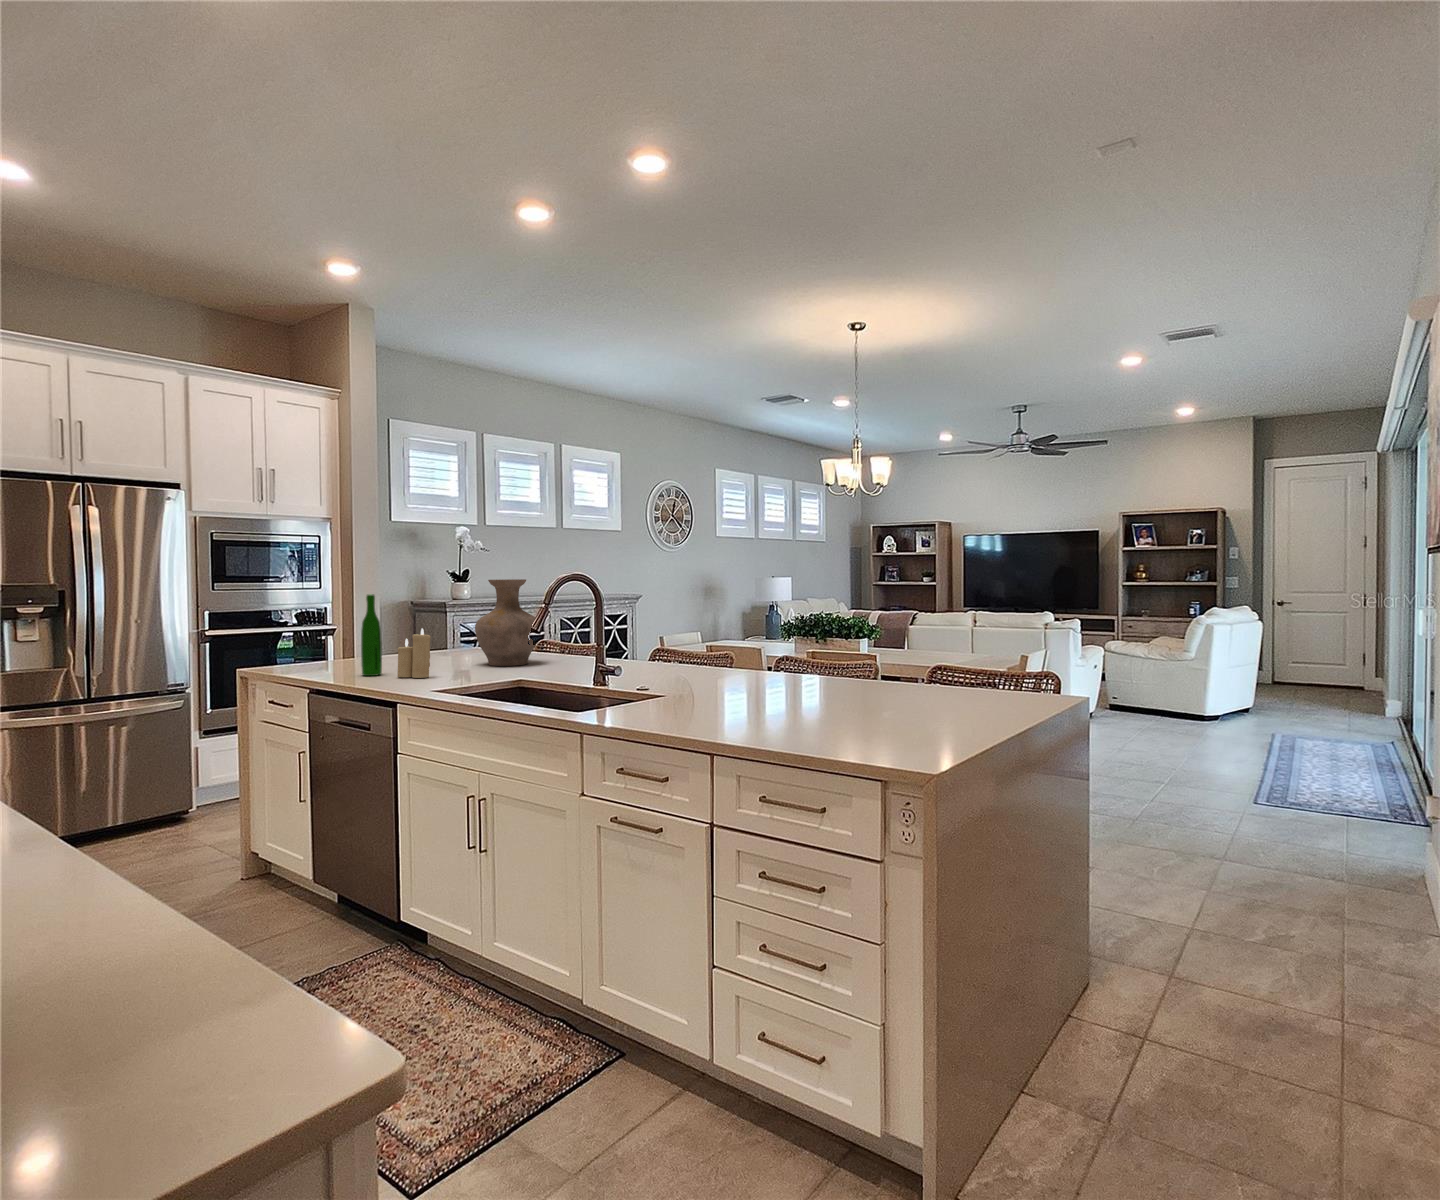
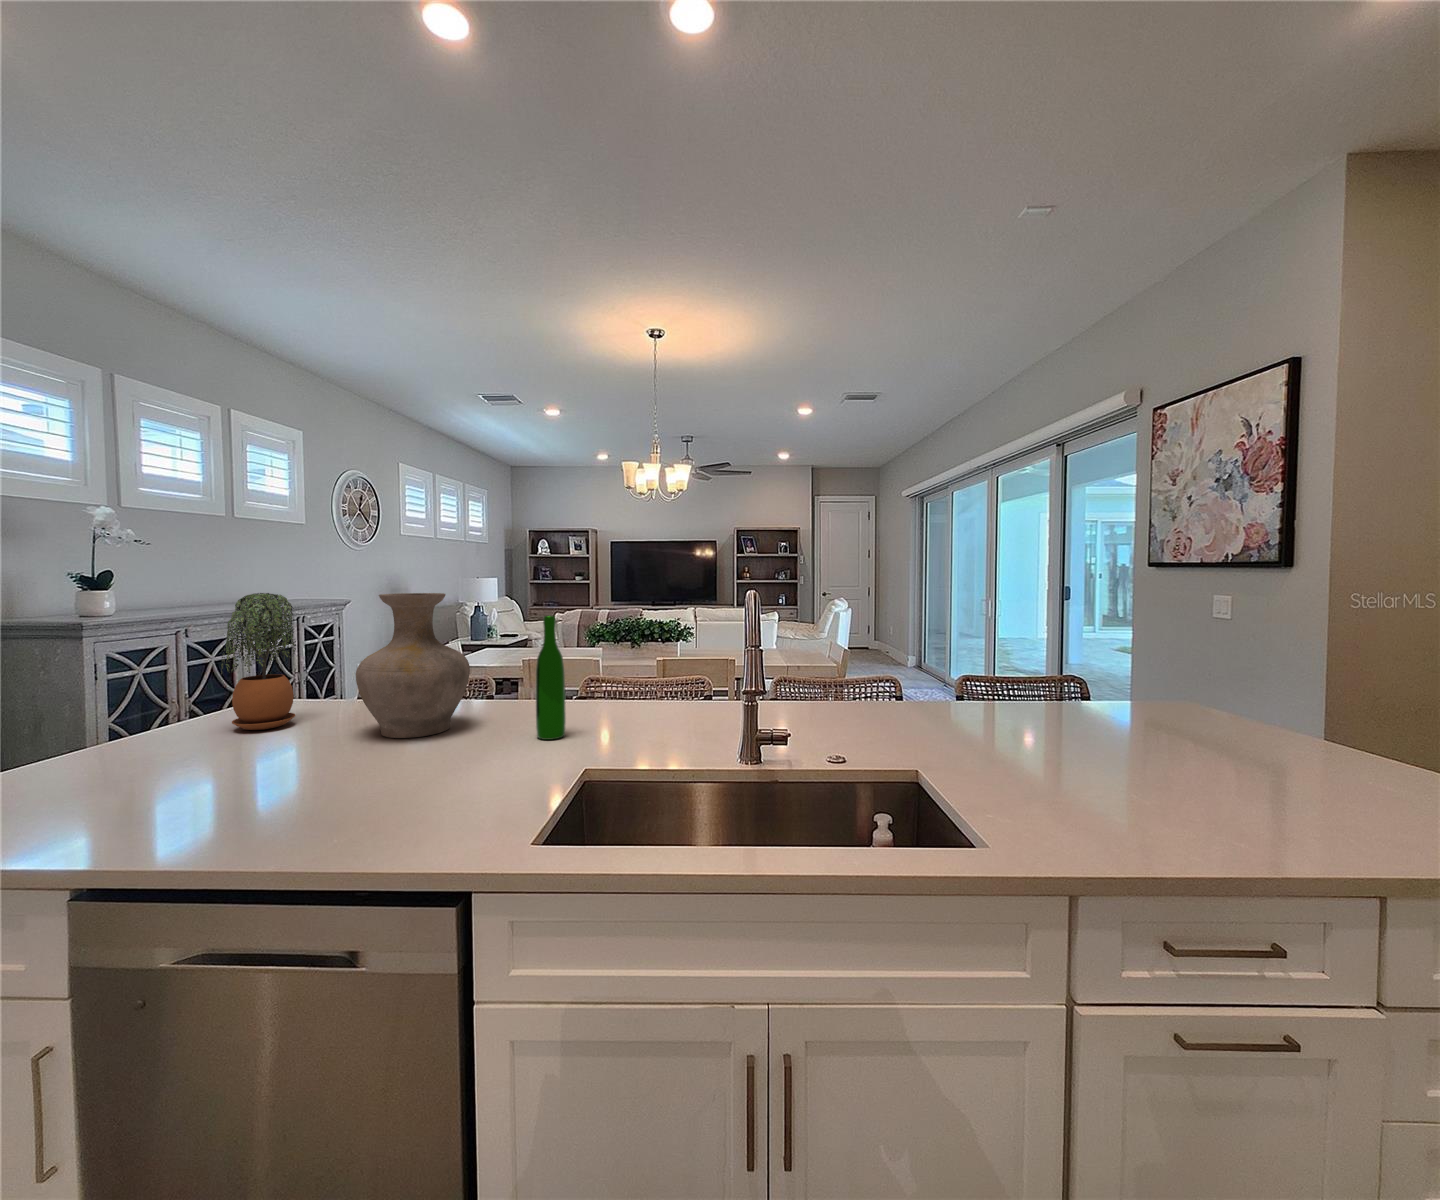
potted plant: none [432,579,471,658] -> present [221,593,296,730]
wine bottle: present [361,594,382,676] -> present [536,616,566,740]
candle: present [398,628,431,678] -> none [276,698,354,804]

